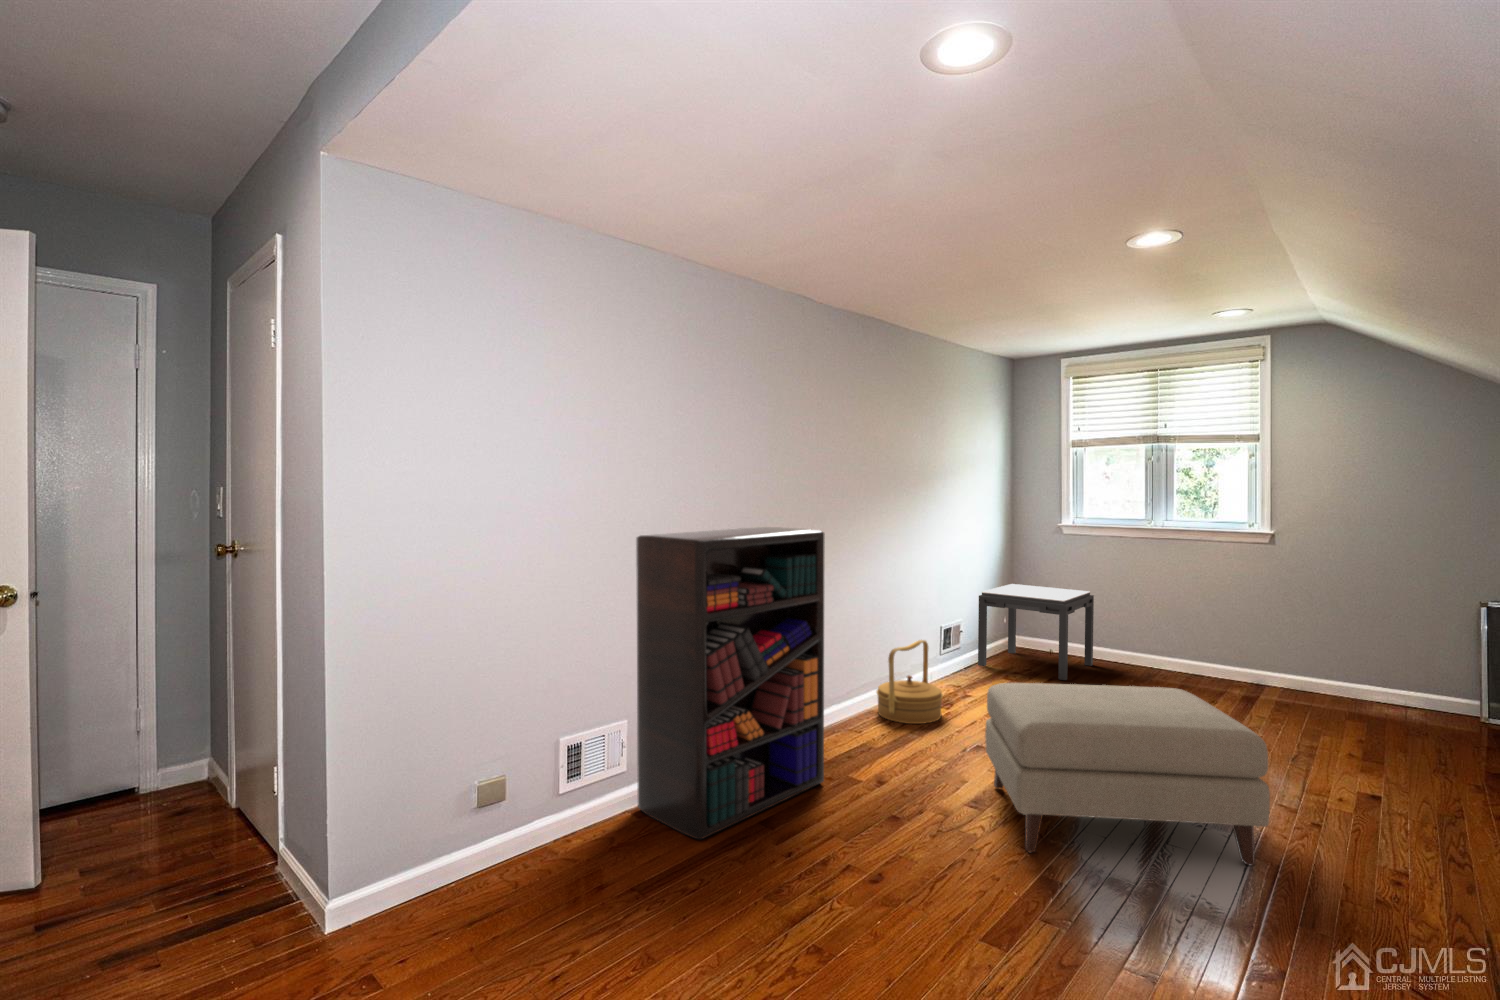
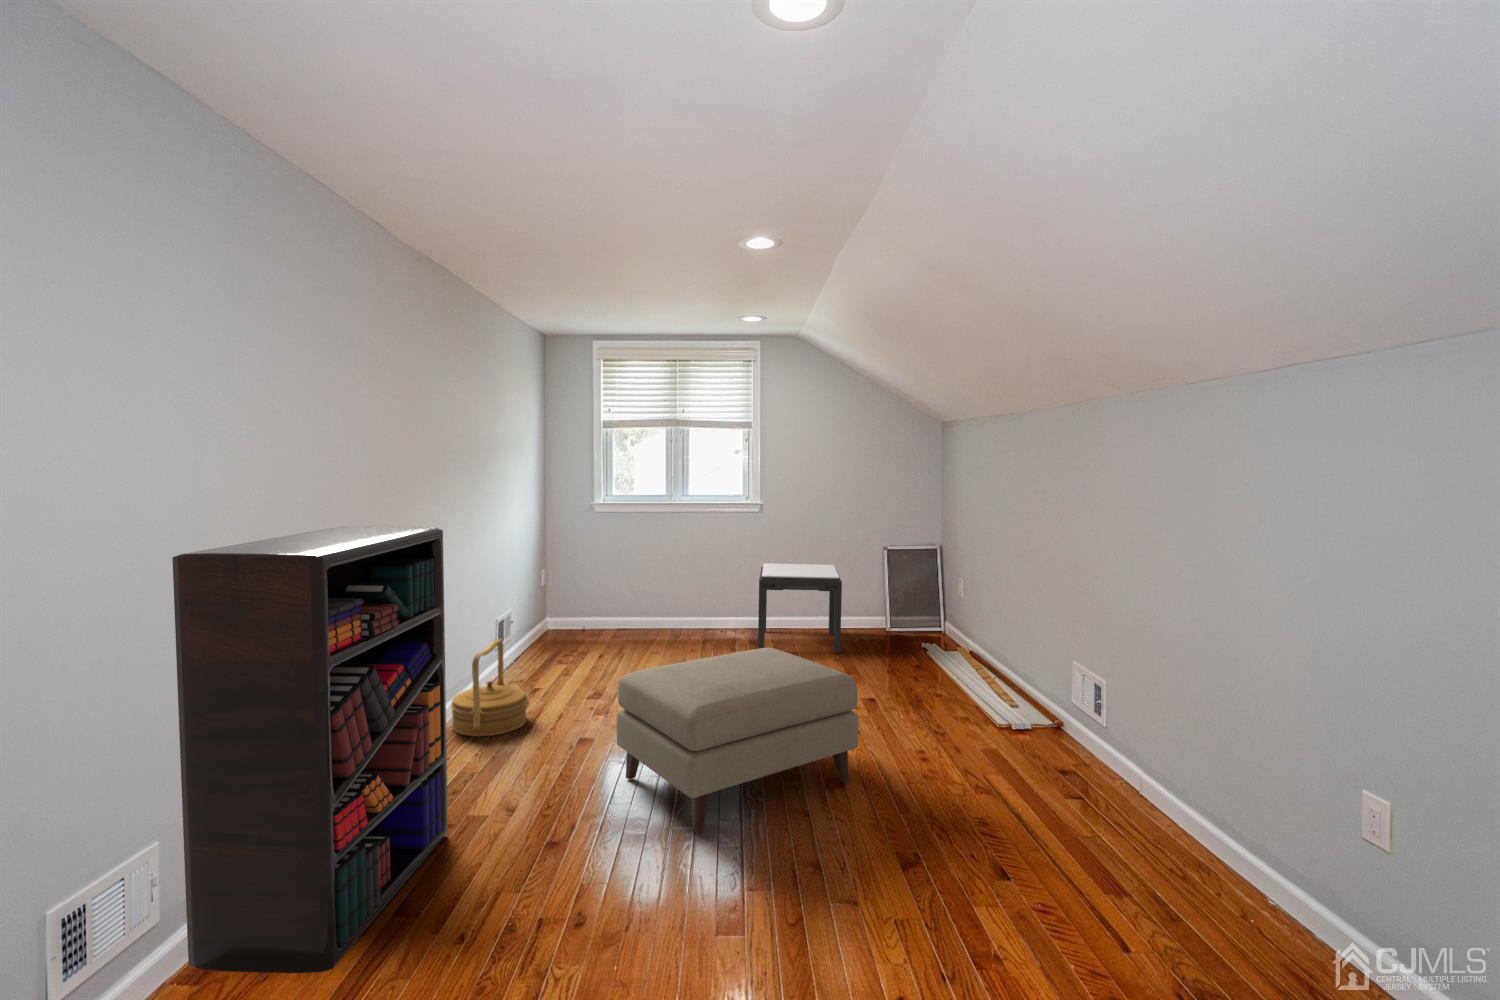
side table: present [978,584,1094,680] -> present [758,563,842,653]

